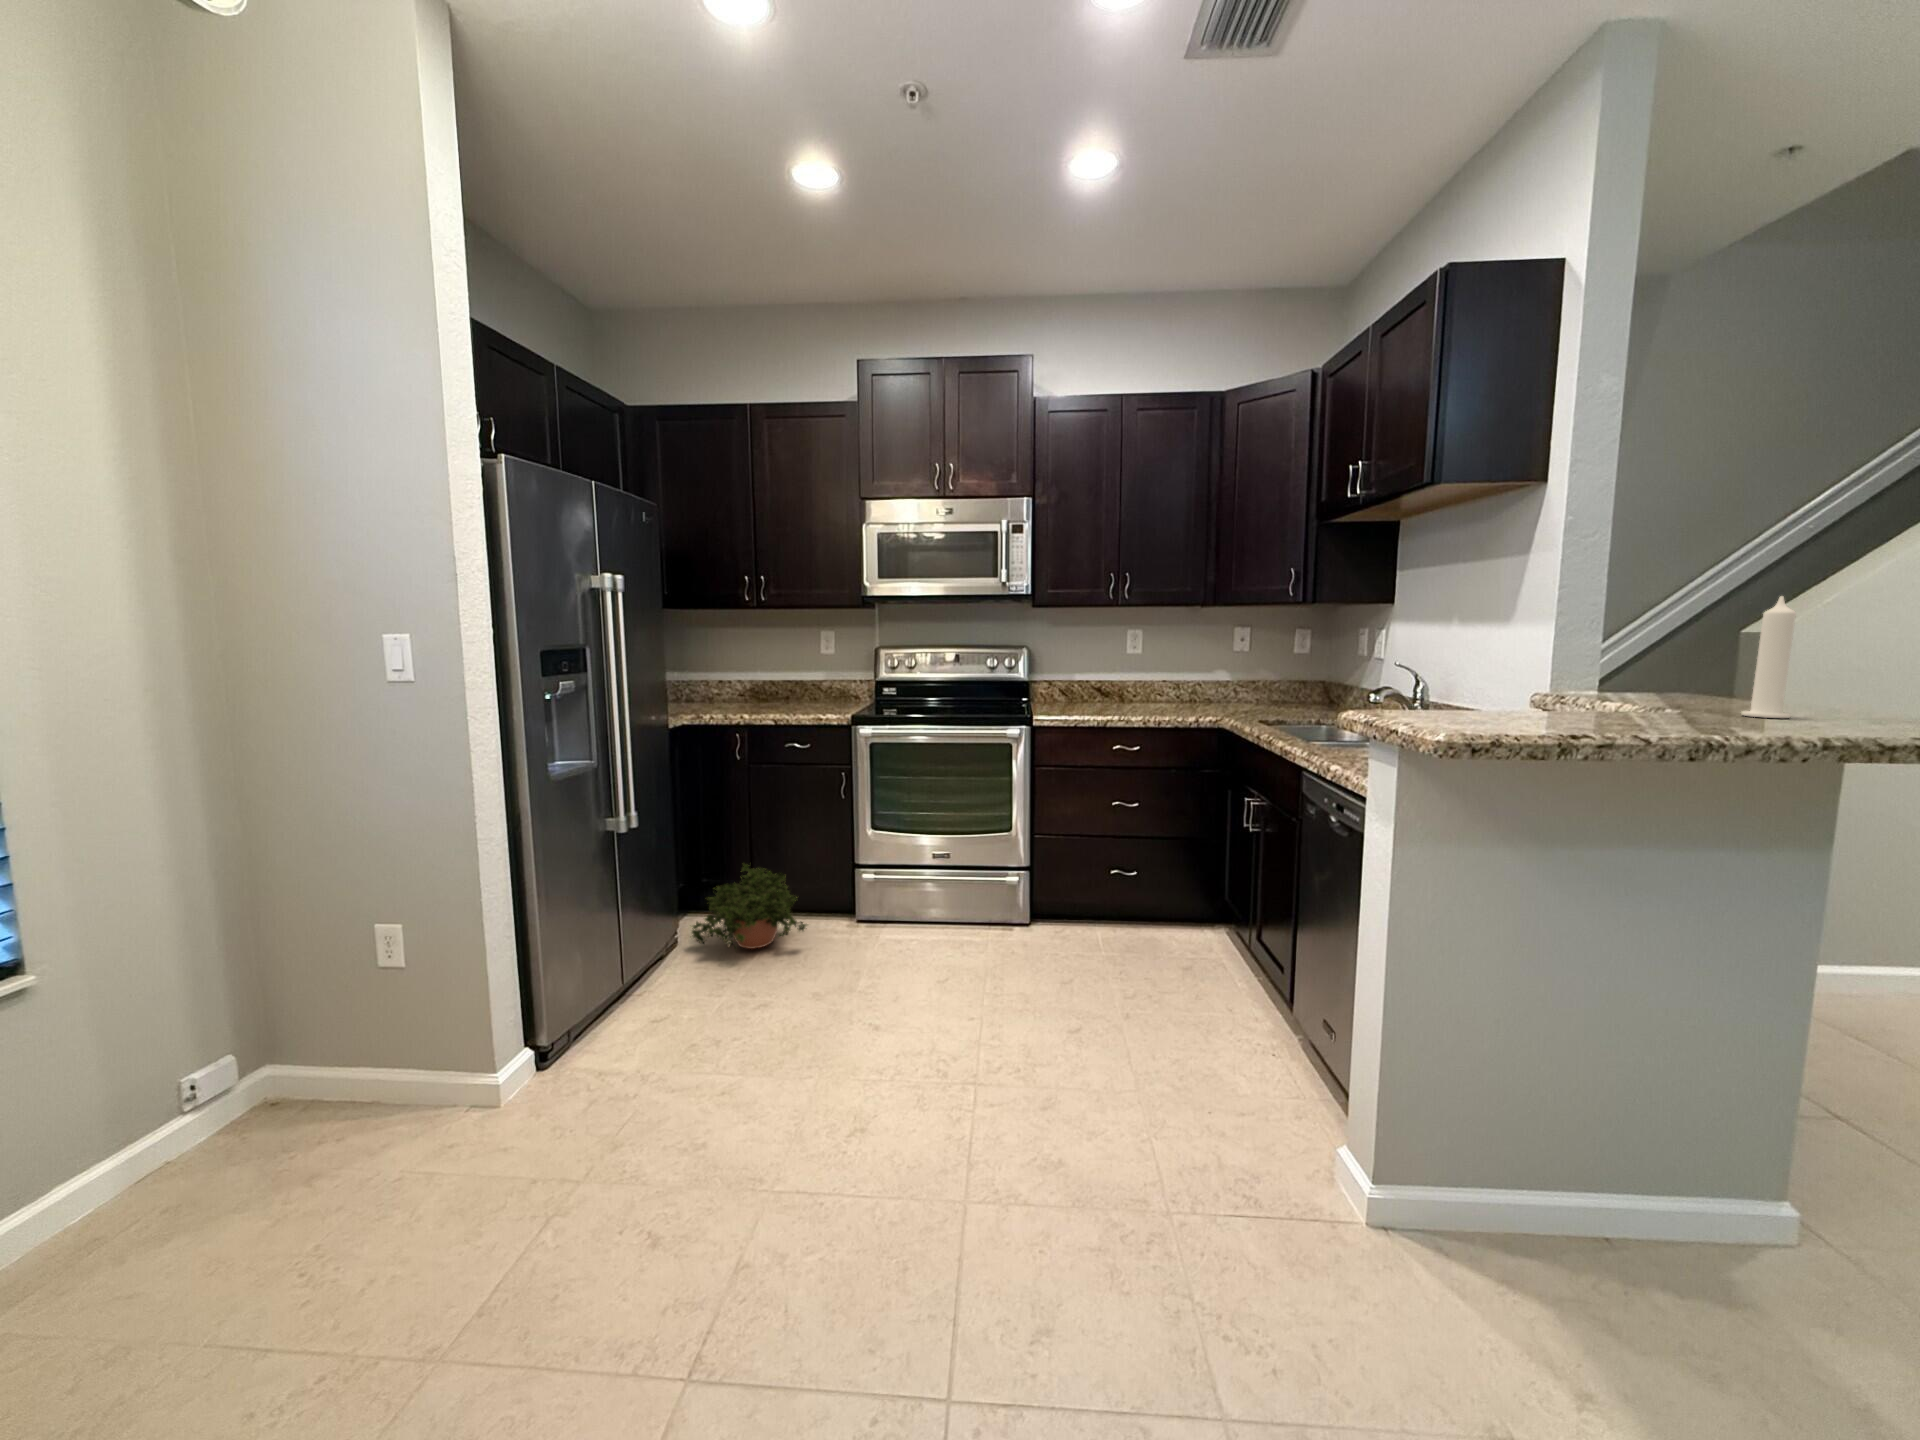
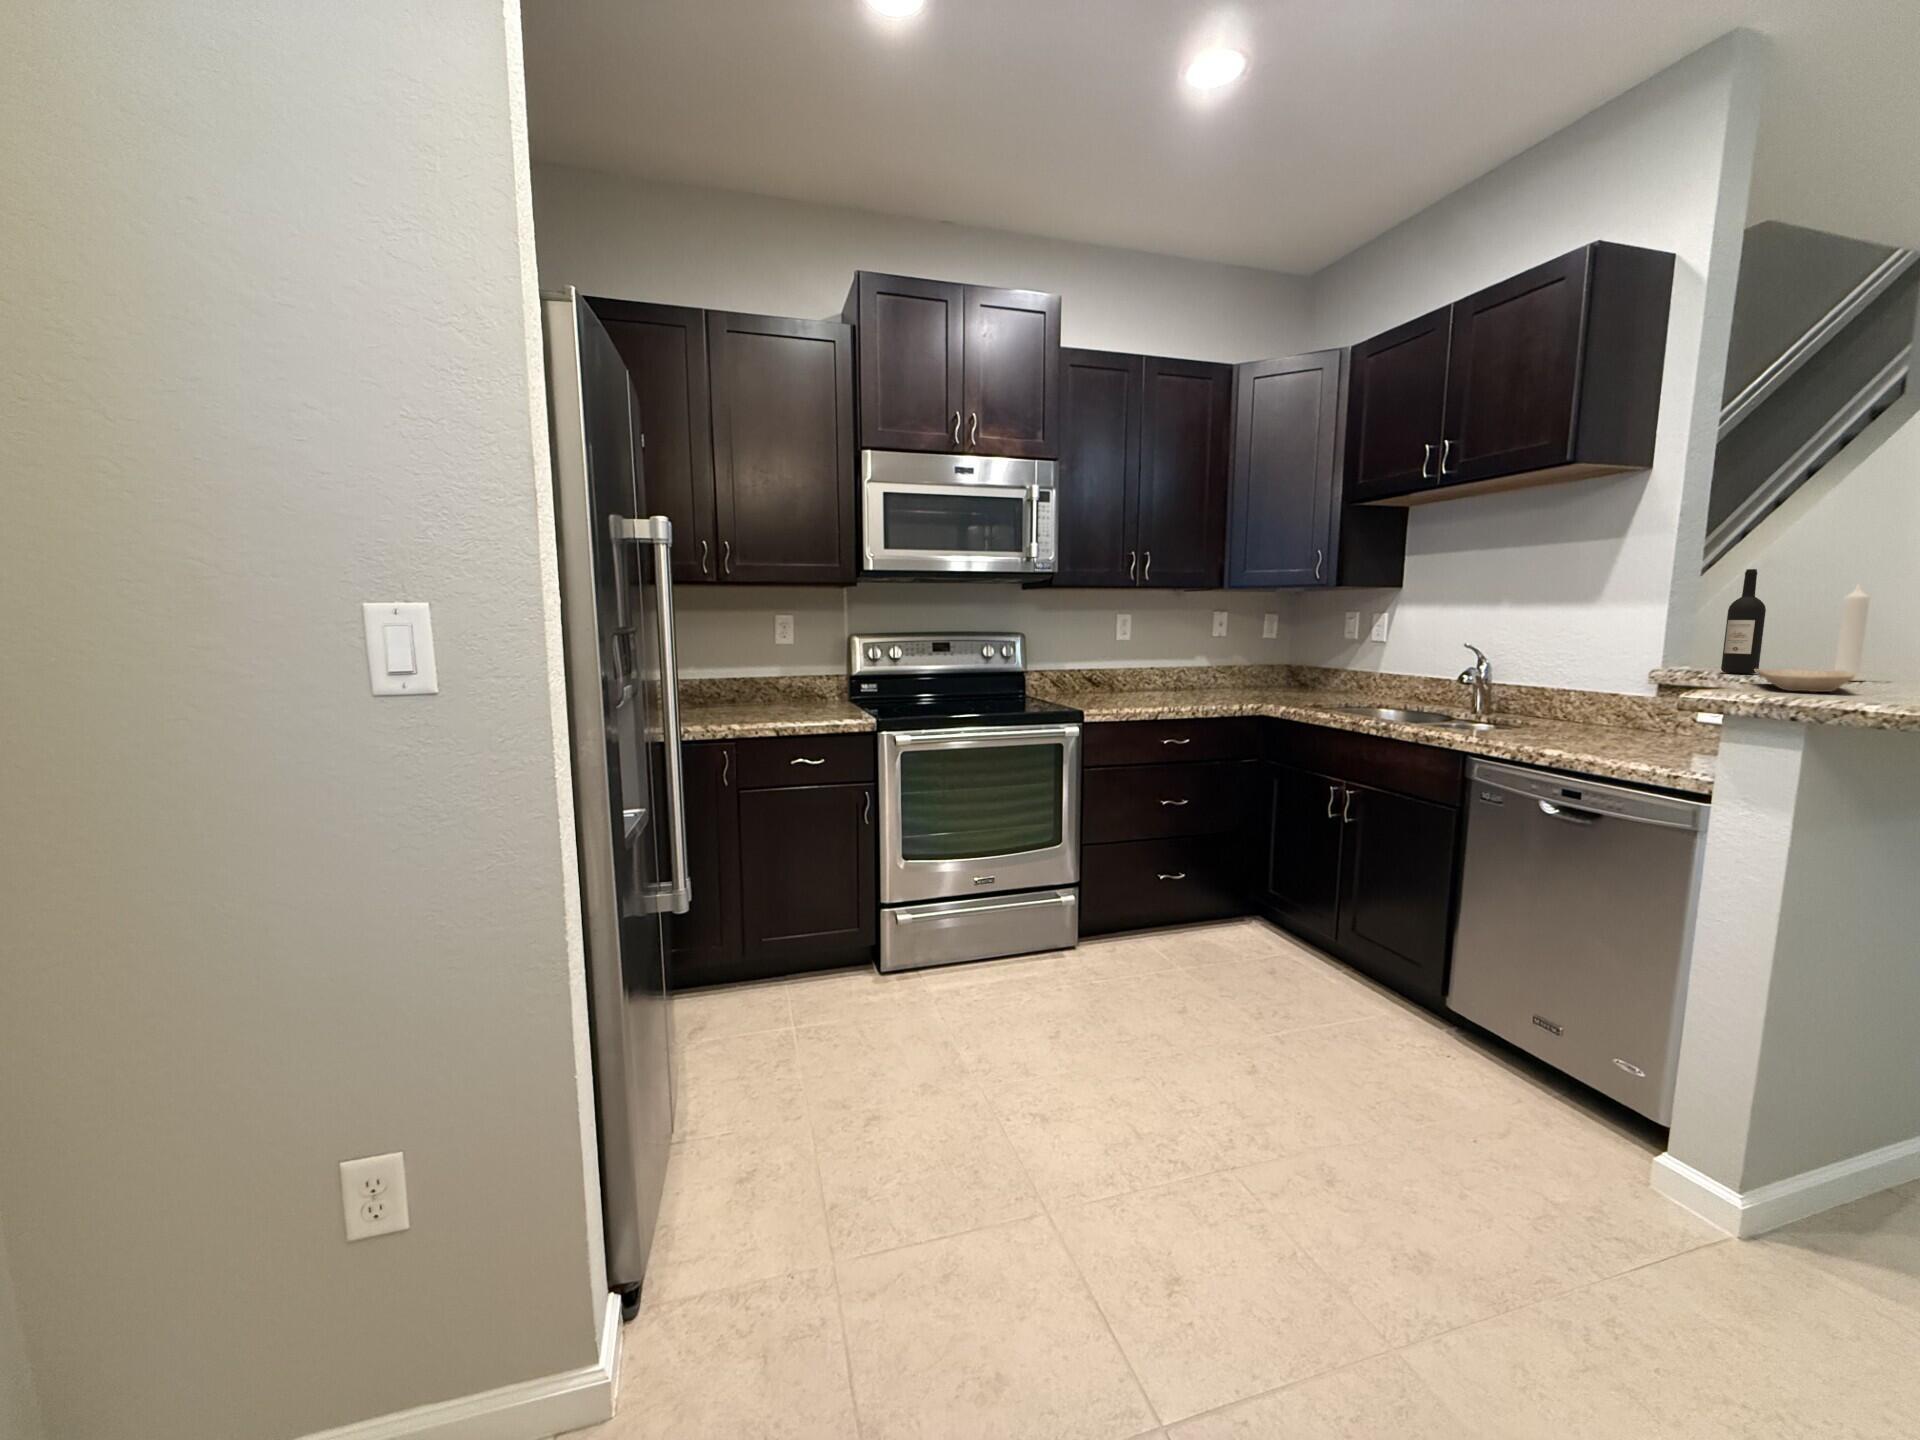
wine bottle: none [1655,579,1710,705] -> present [1721,569,1766,674]
tray: none [1518,699,1666,727] -> present [1755,669,1855,692]
potted plant: present [692,865,807,949] -> none [701,922,872,1046]

